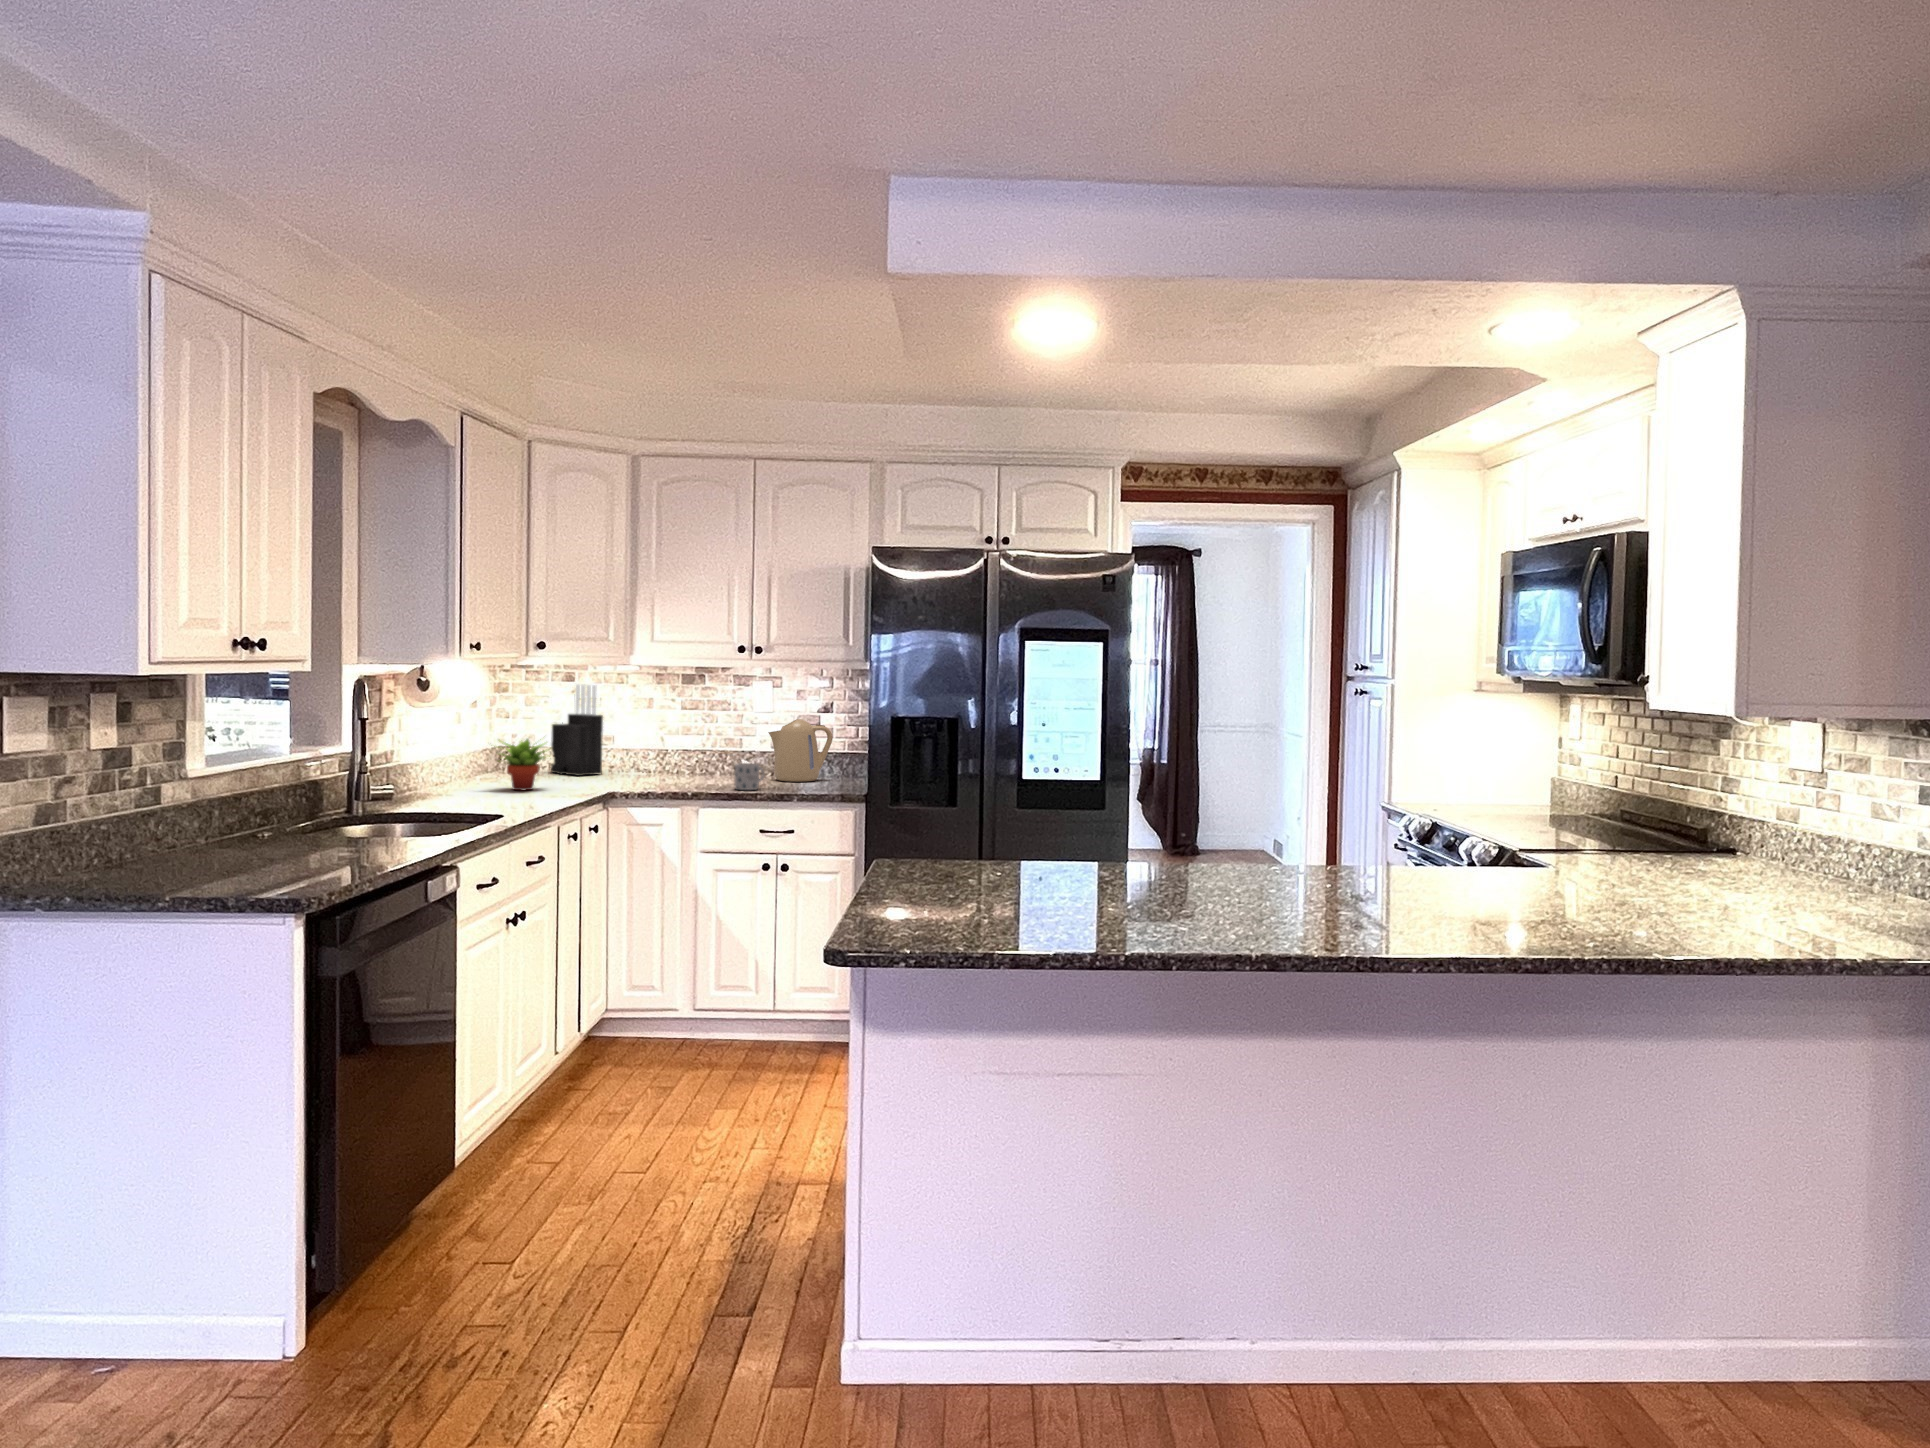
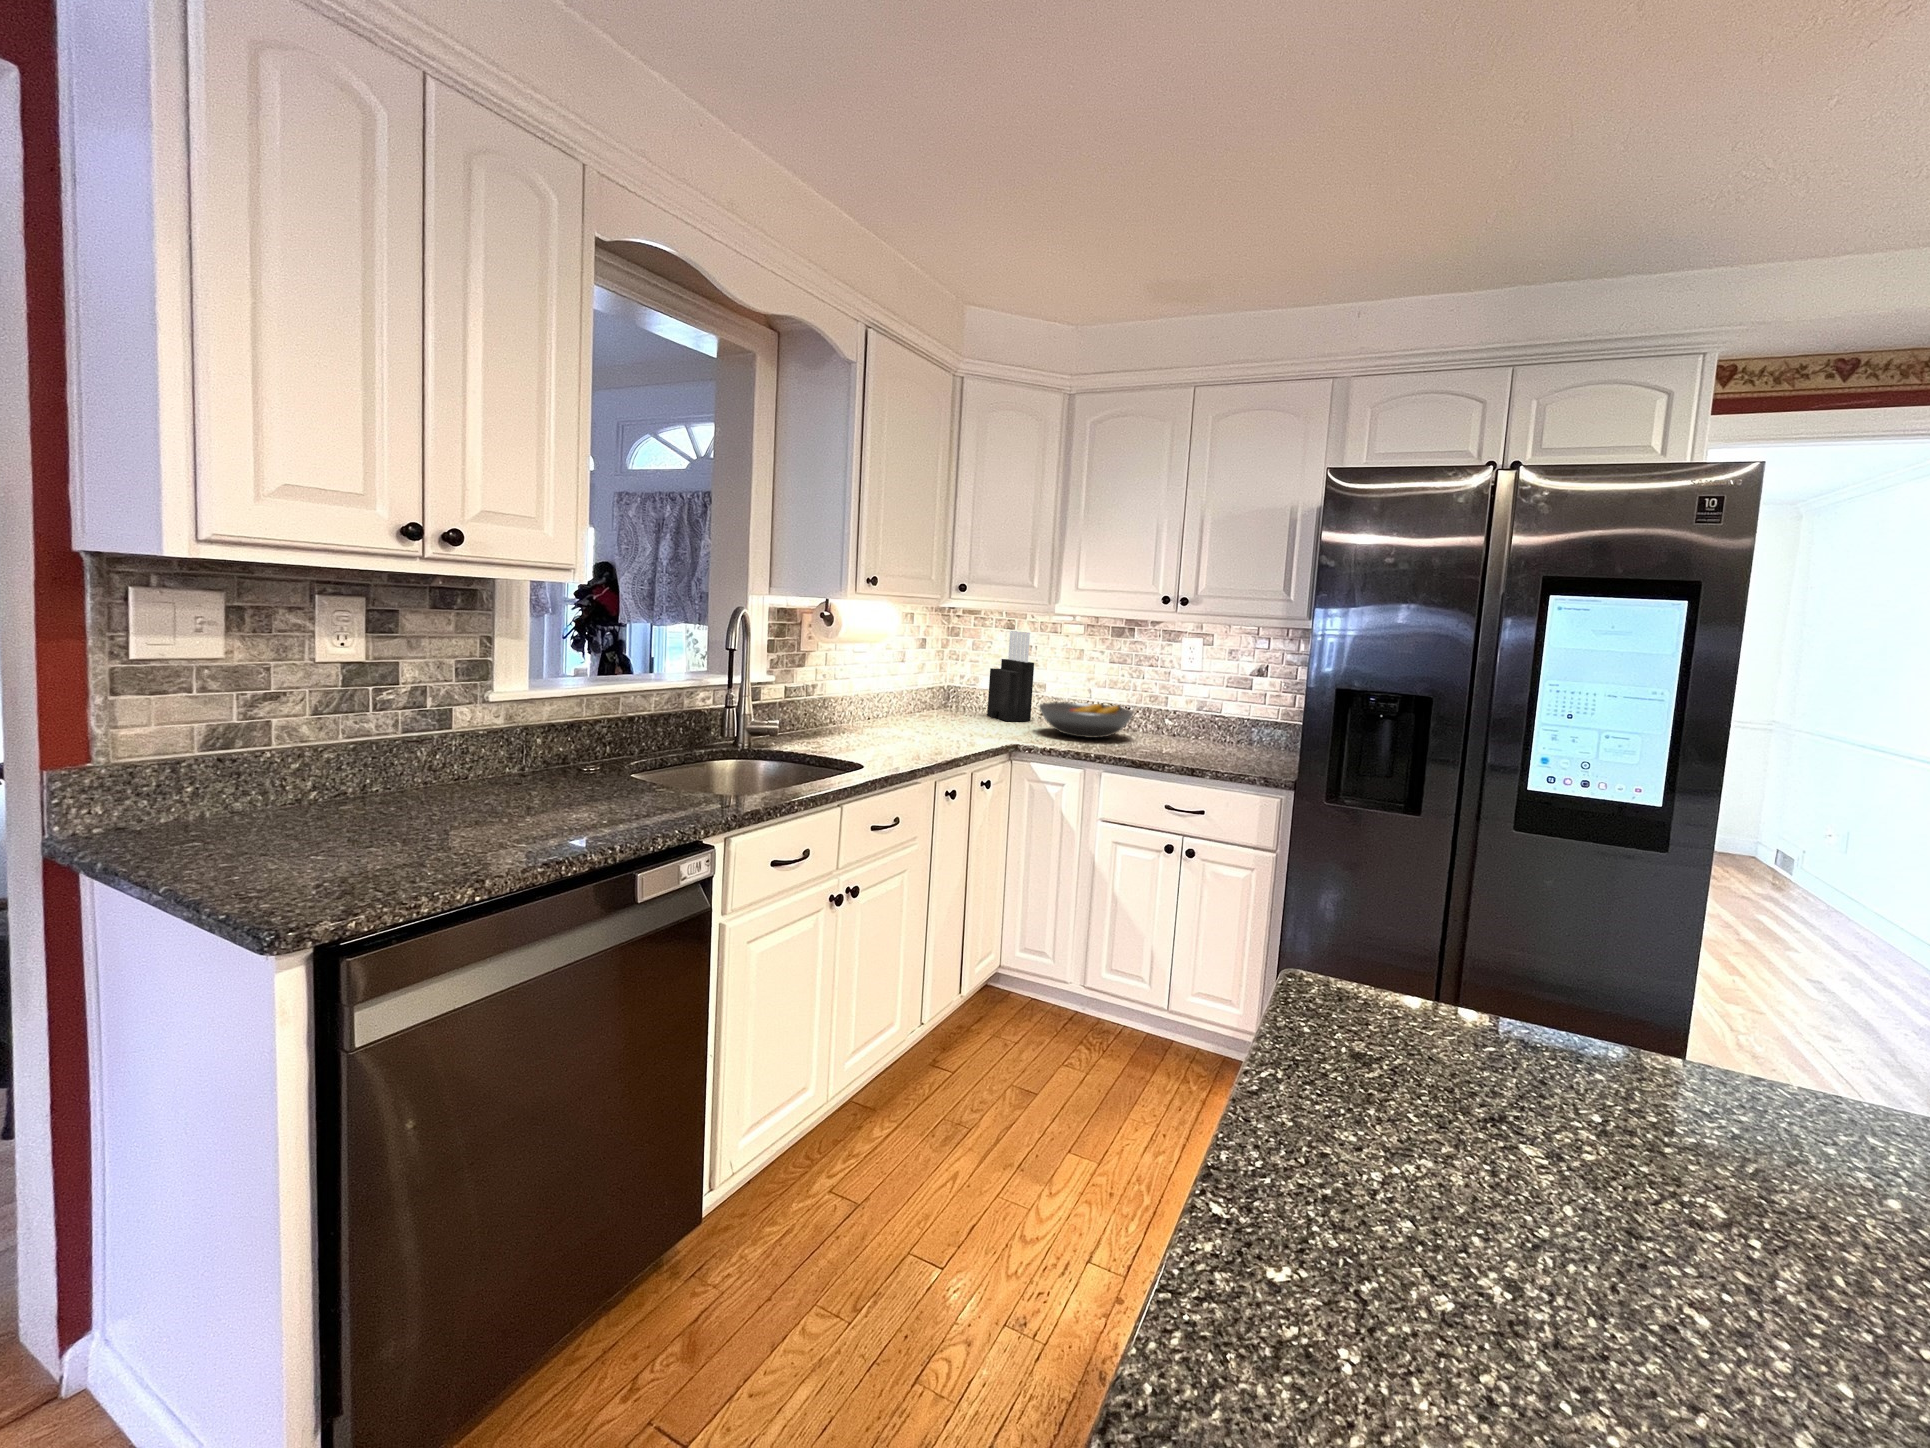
kettle: present [768,719,833,782] -> none [1194,681,1267,752]
succulent plant: present [500,739,551,790] -> none [902,679,964,734]
fruit bowl: none [620,749,715,782] -> present [1039,702,1133,738]
mug: present [735,763,764,790] -> none [1144,726,1180,758]

